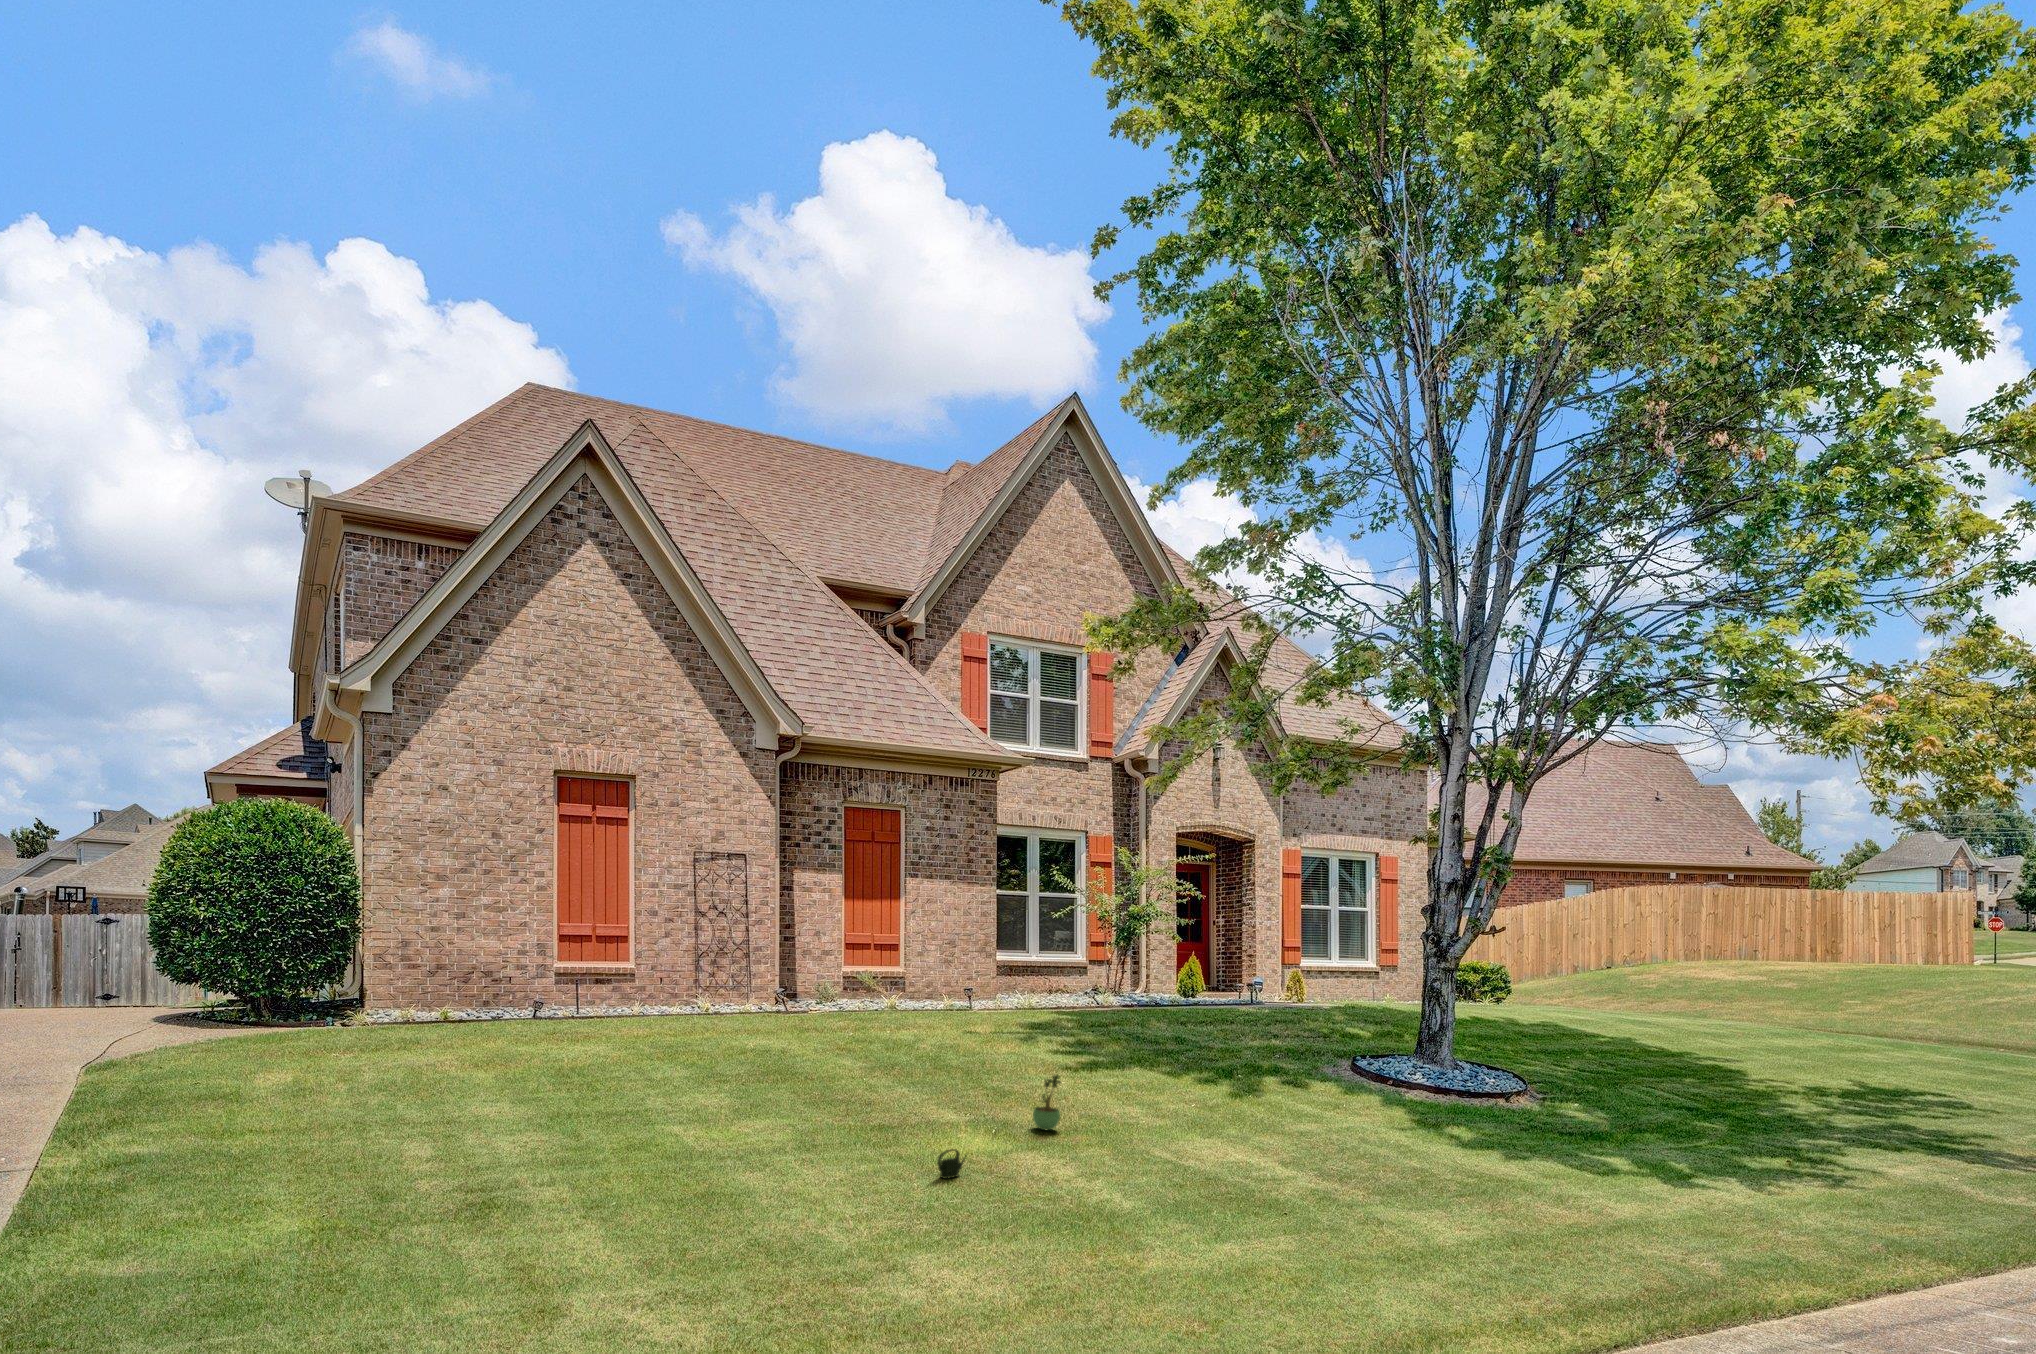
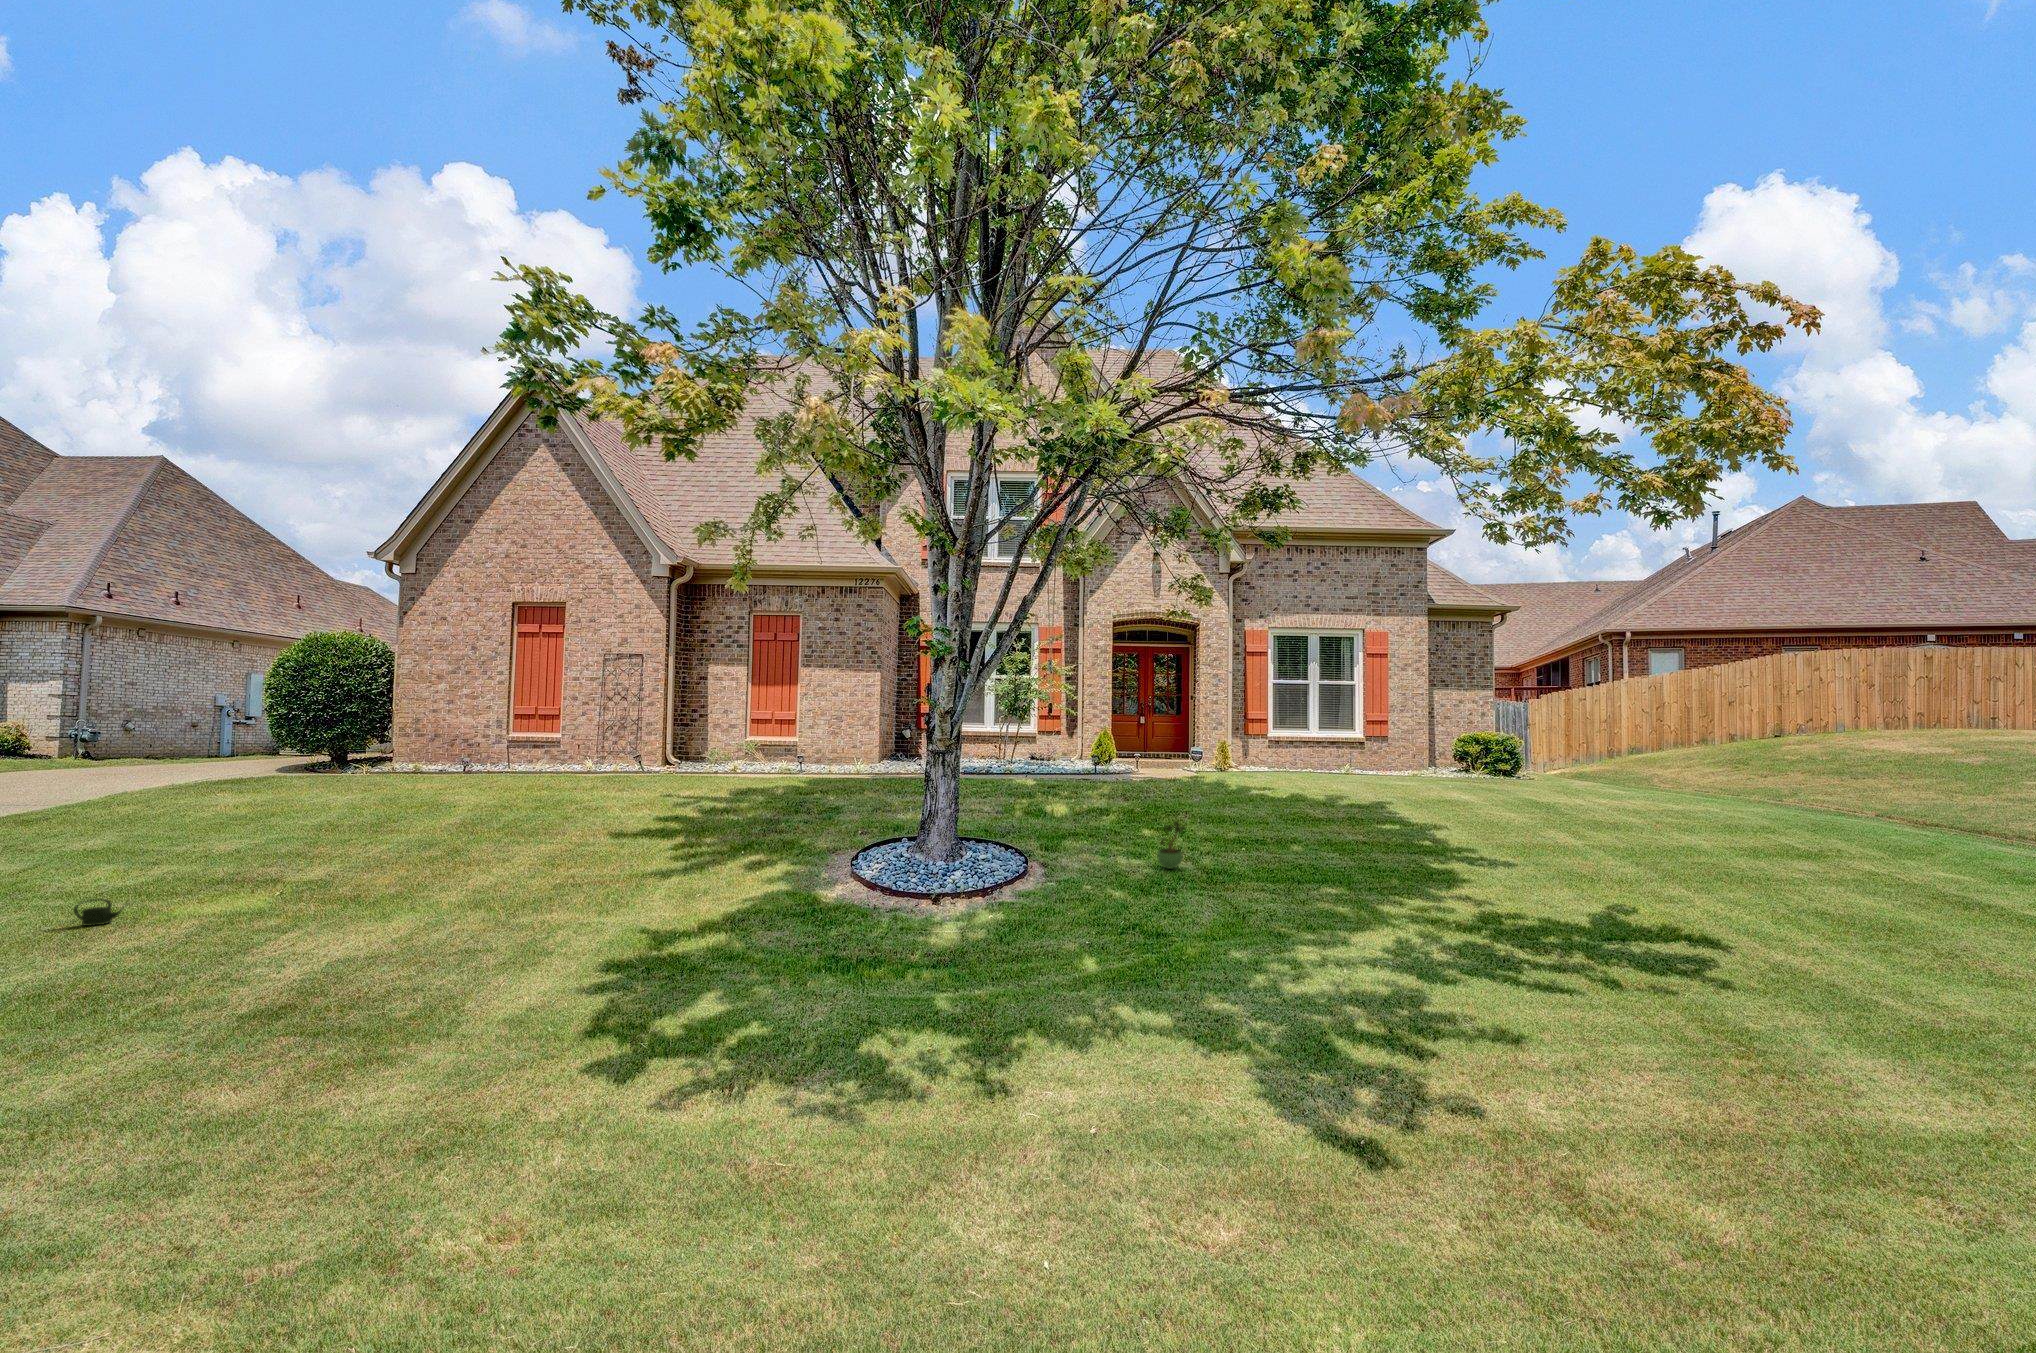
potted plant: present [1033,1075,1061,1130] -> present [1158,821,1185,869]

